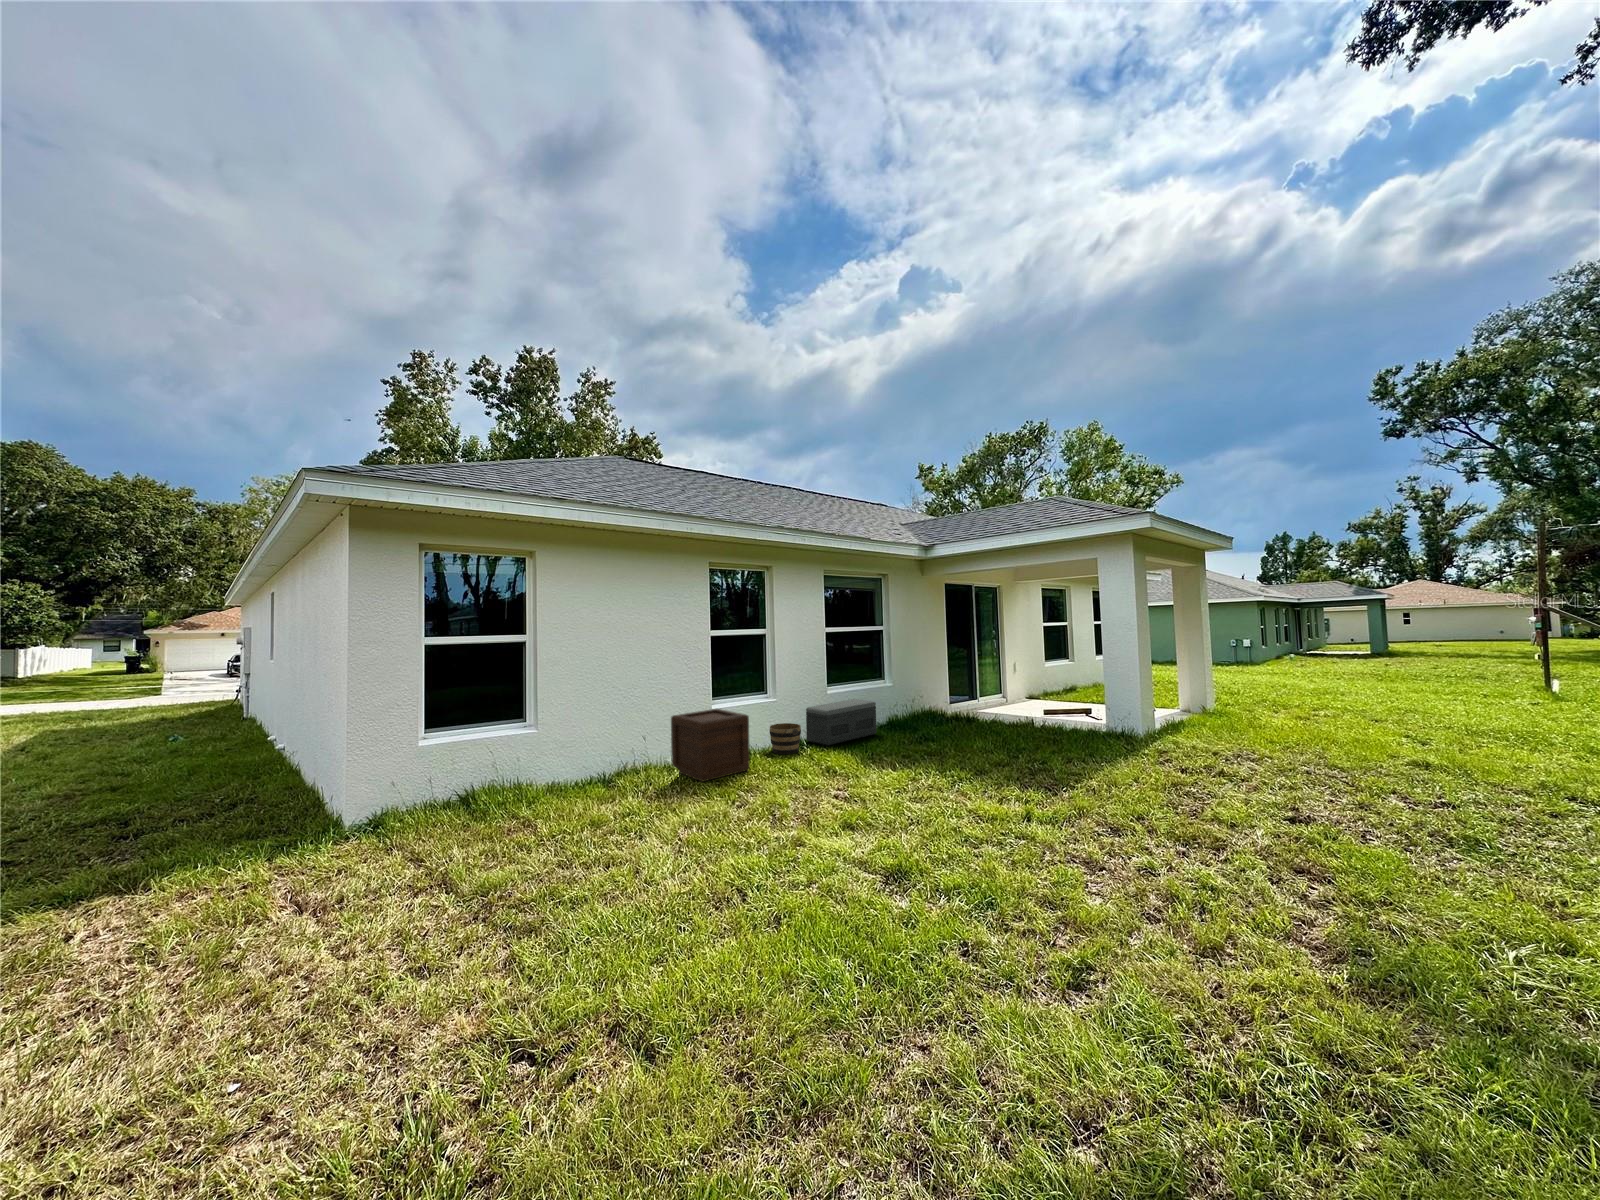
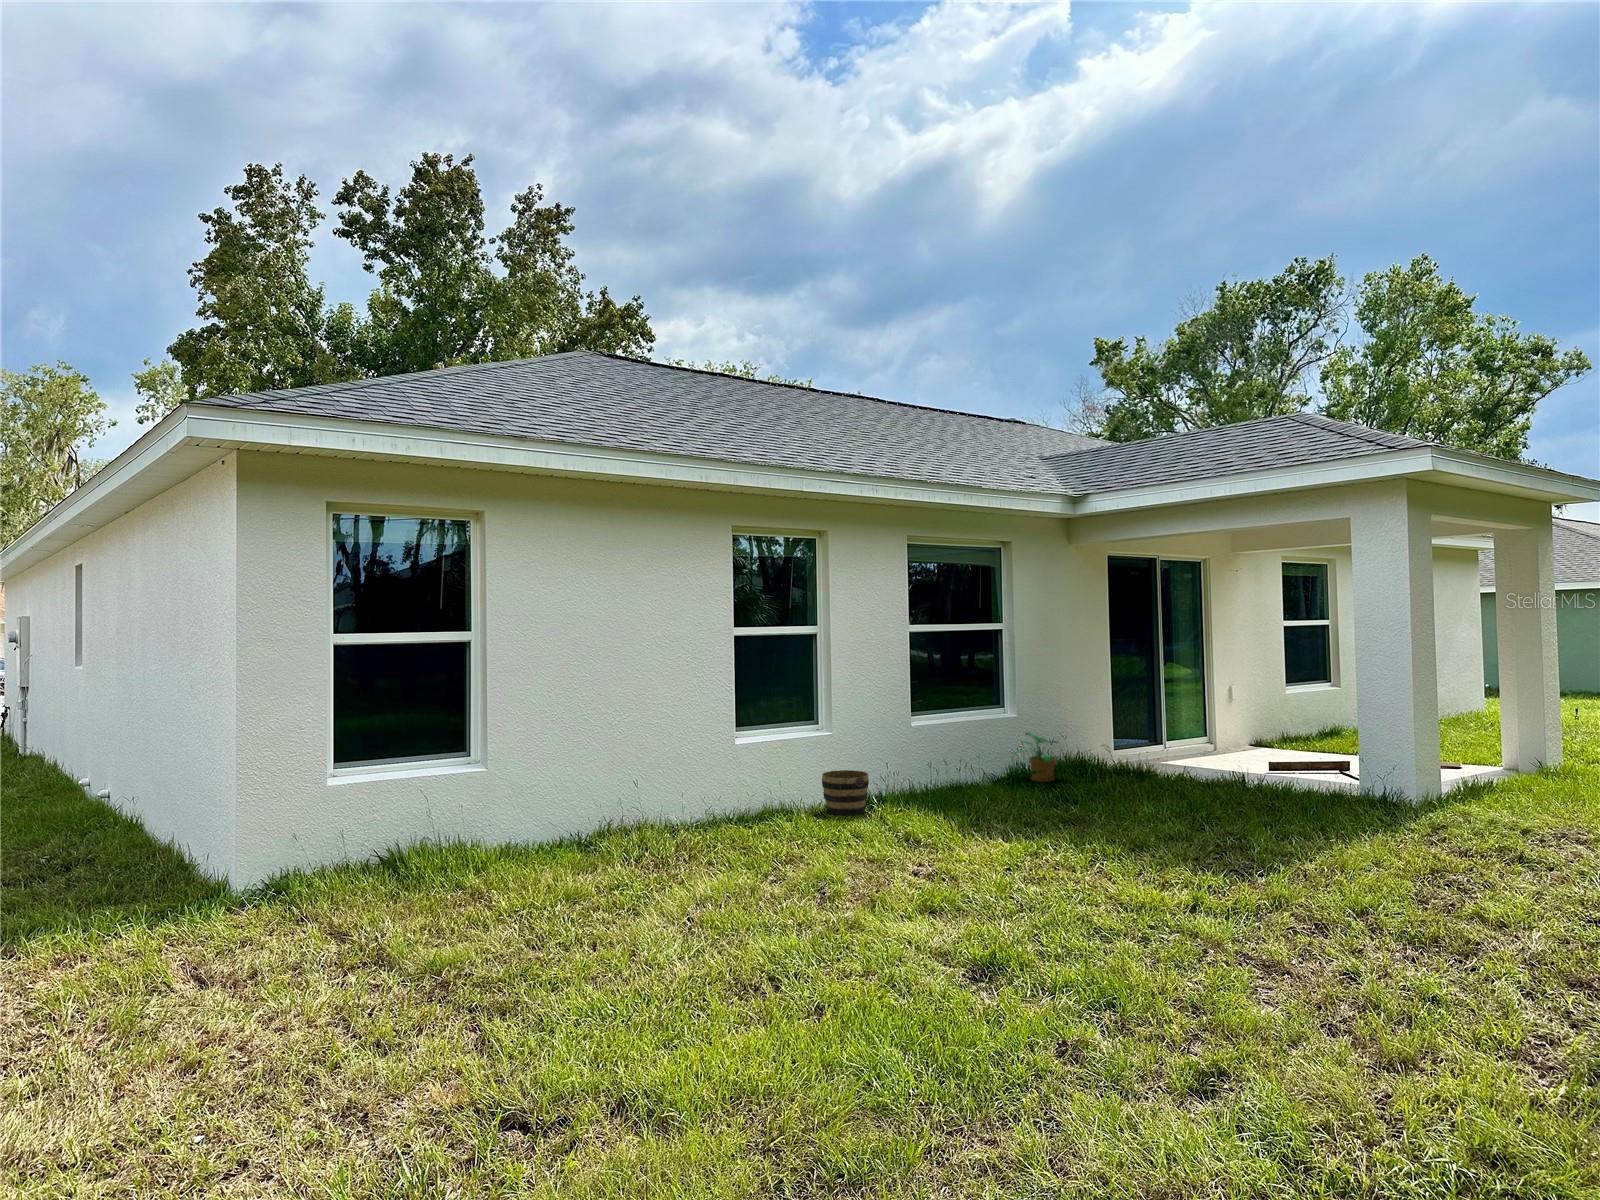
potted plant: none [890,694,922,726] -> present [1014,732,1058,782]
storage bench: present [806,699,876,746] -> none [878,738,987,806]
wooden crate: present [671,709,750,782] -> none [679,745,792,846]

